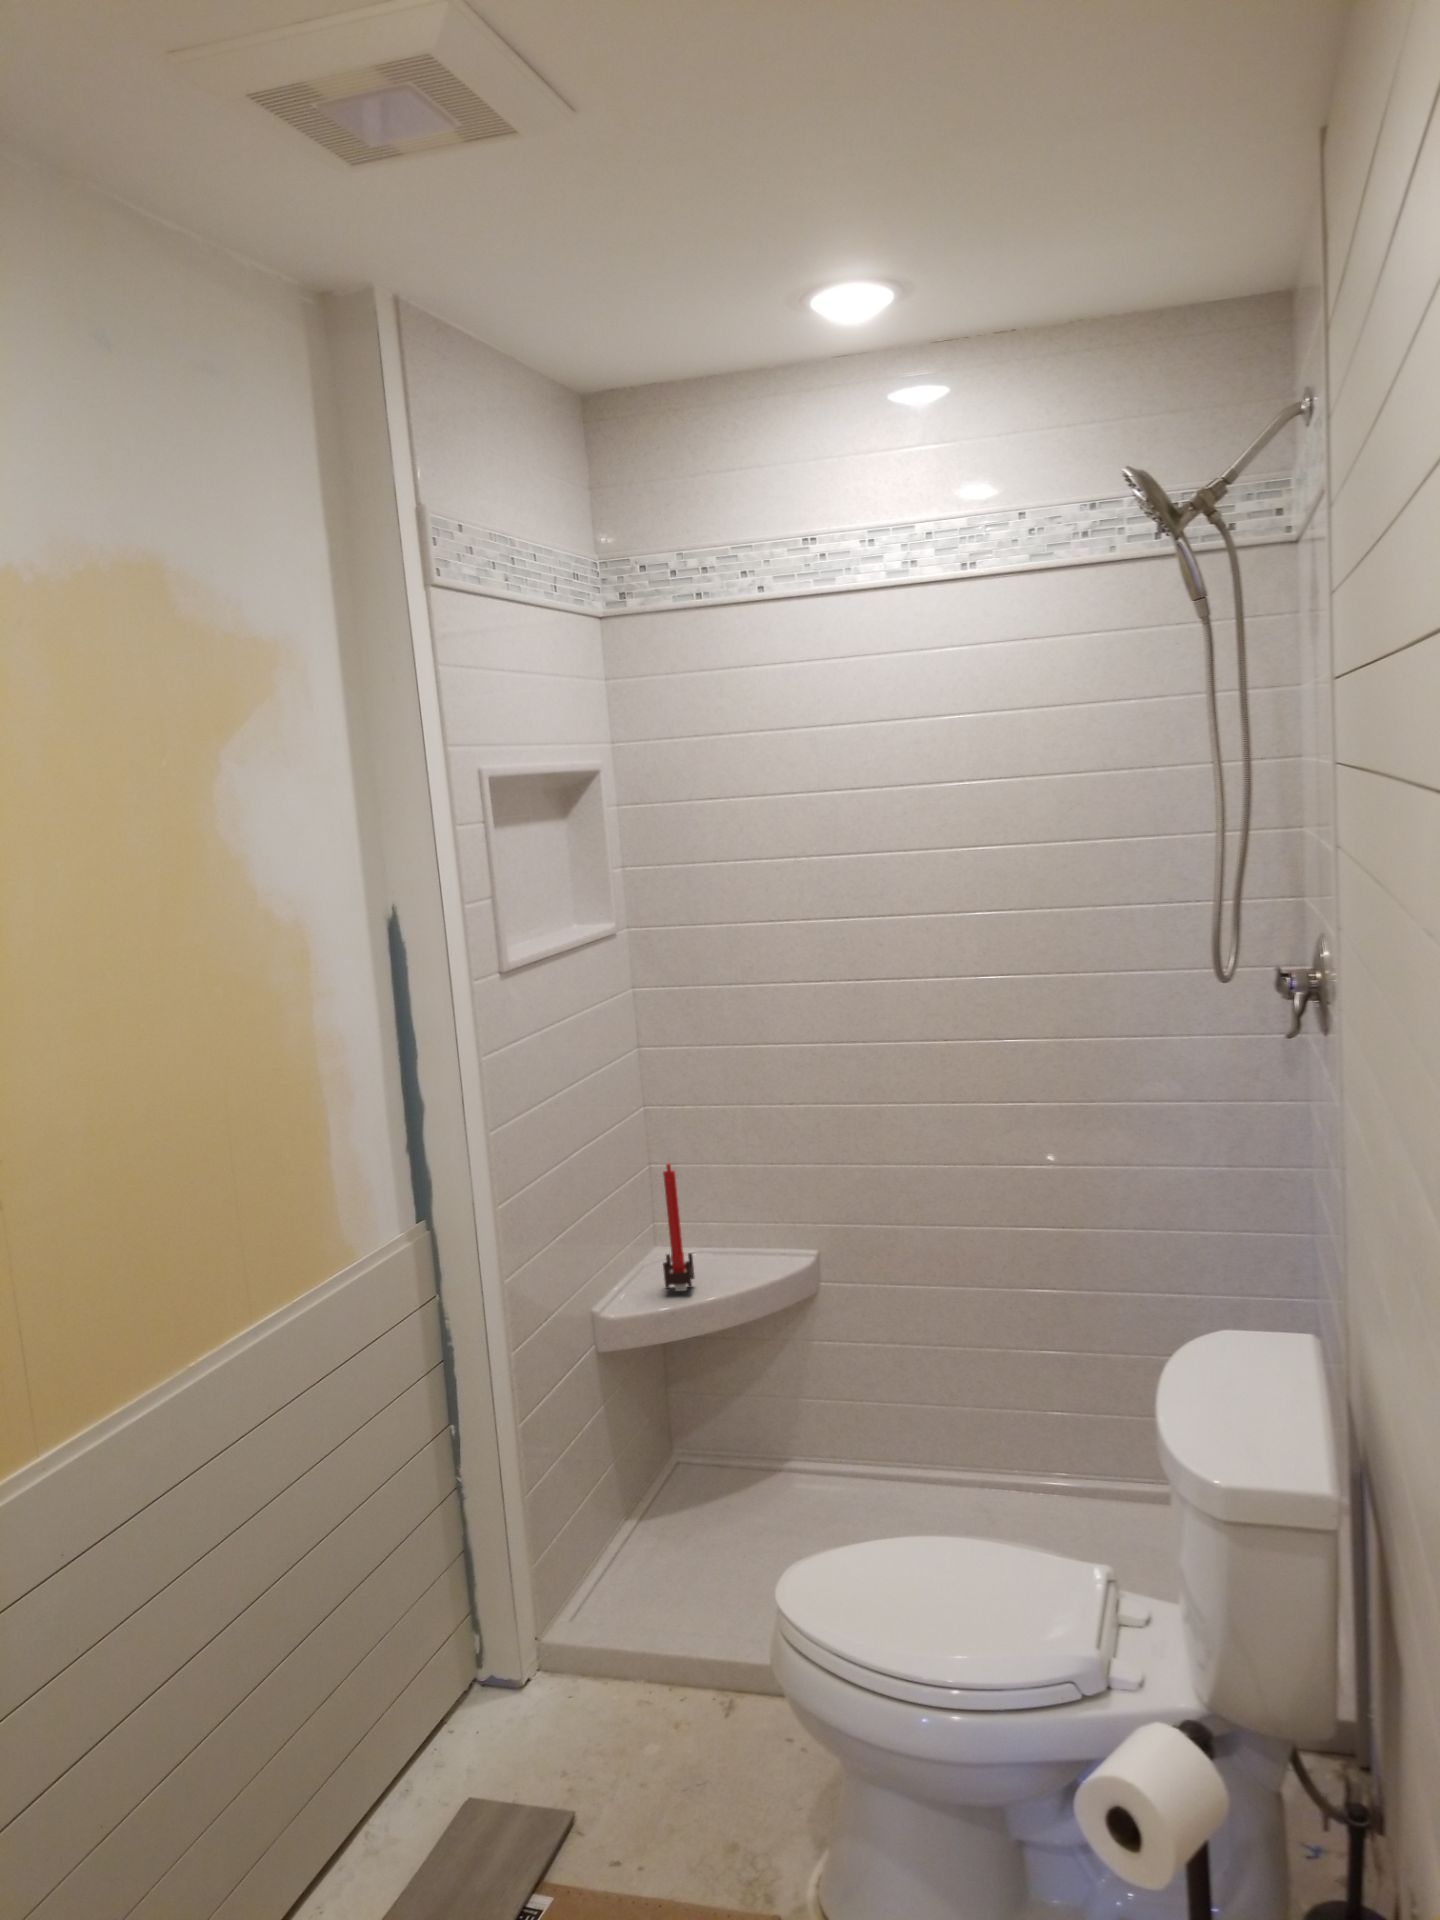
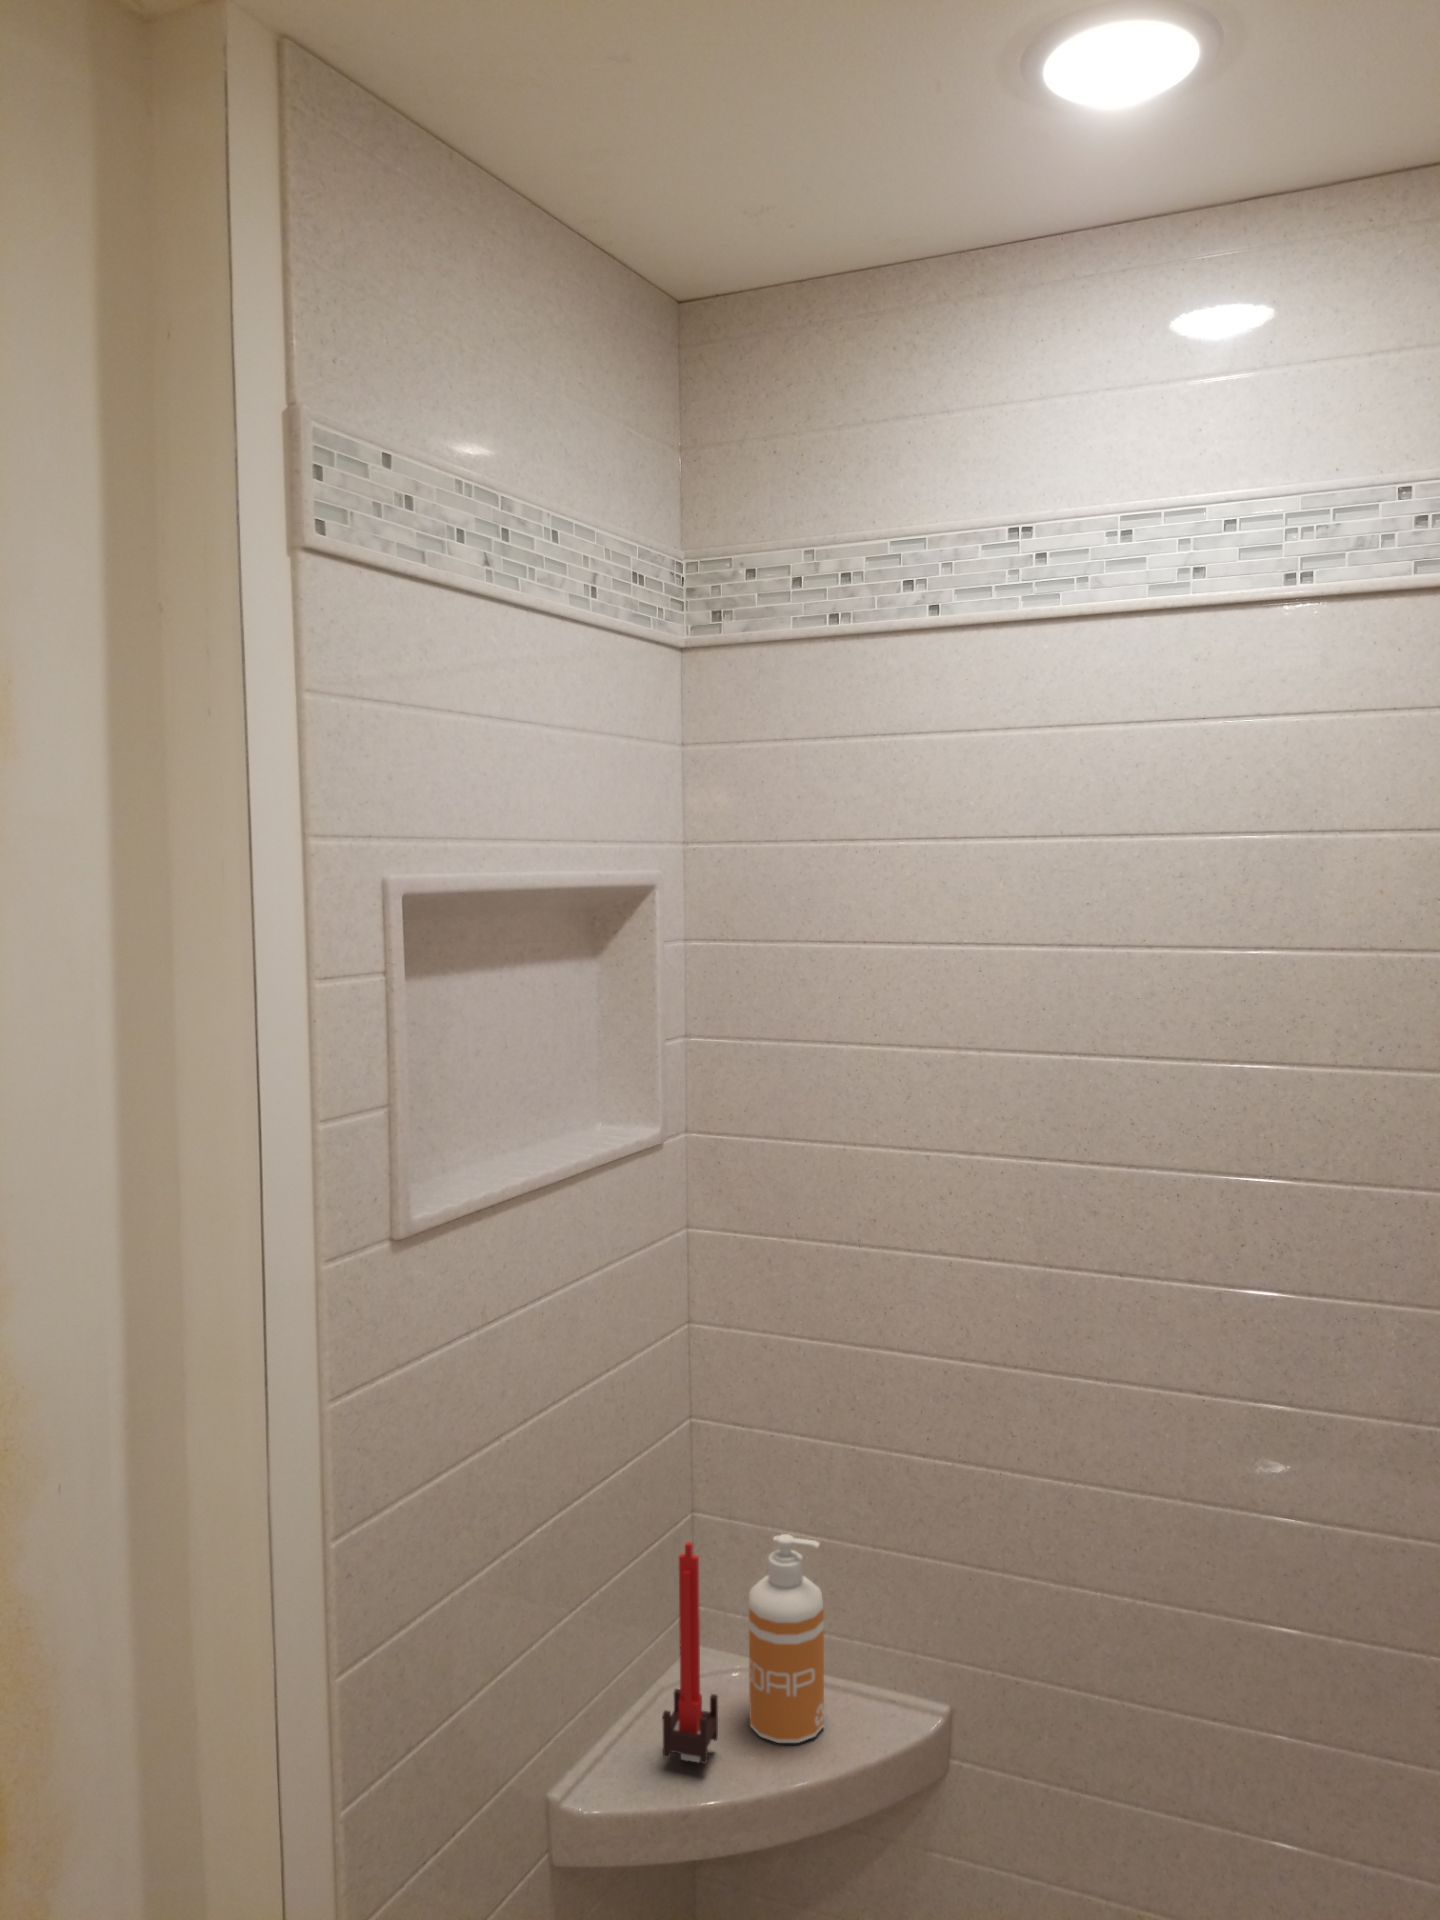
soap dispenser: none [702,1160,754,1278] -> present [749,1534,824,1743]

